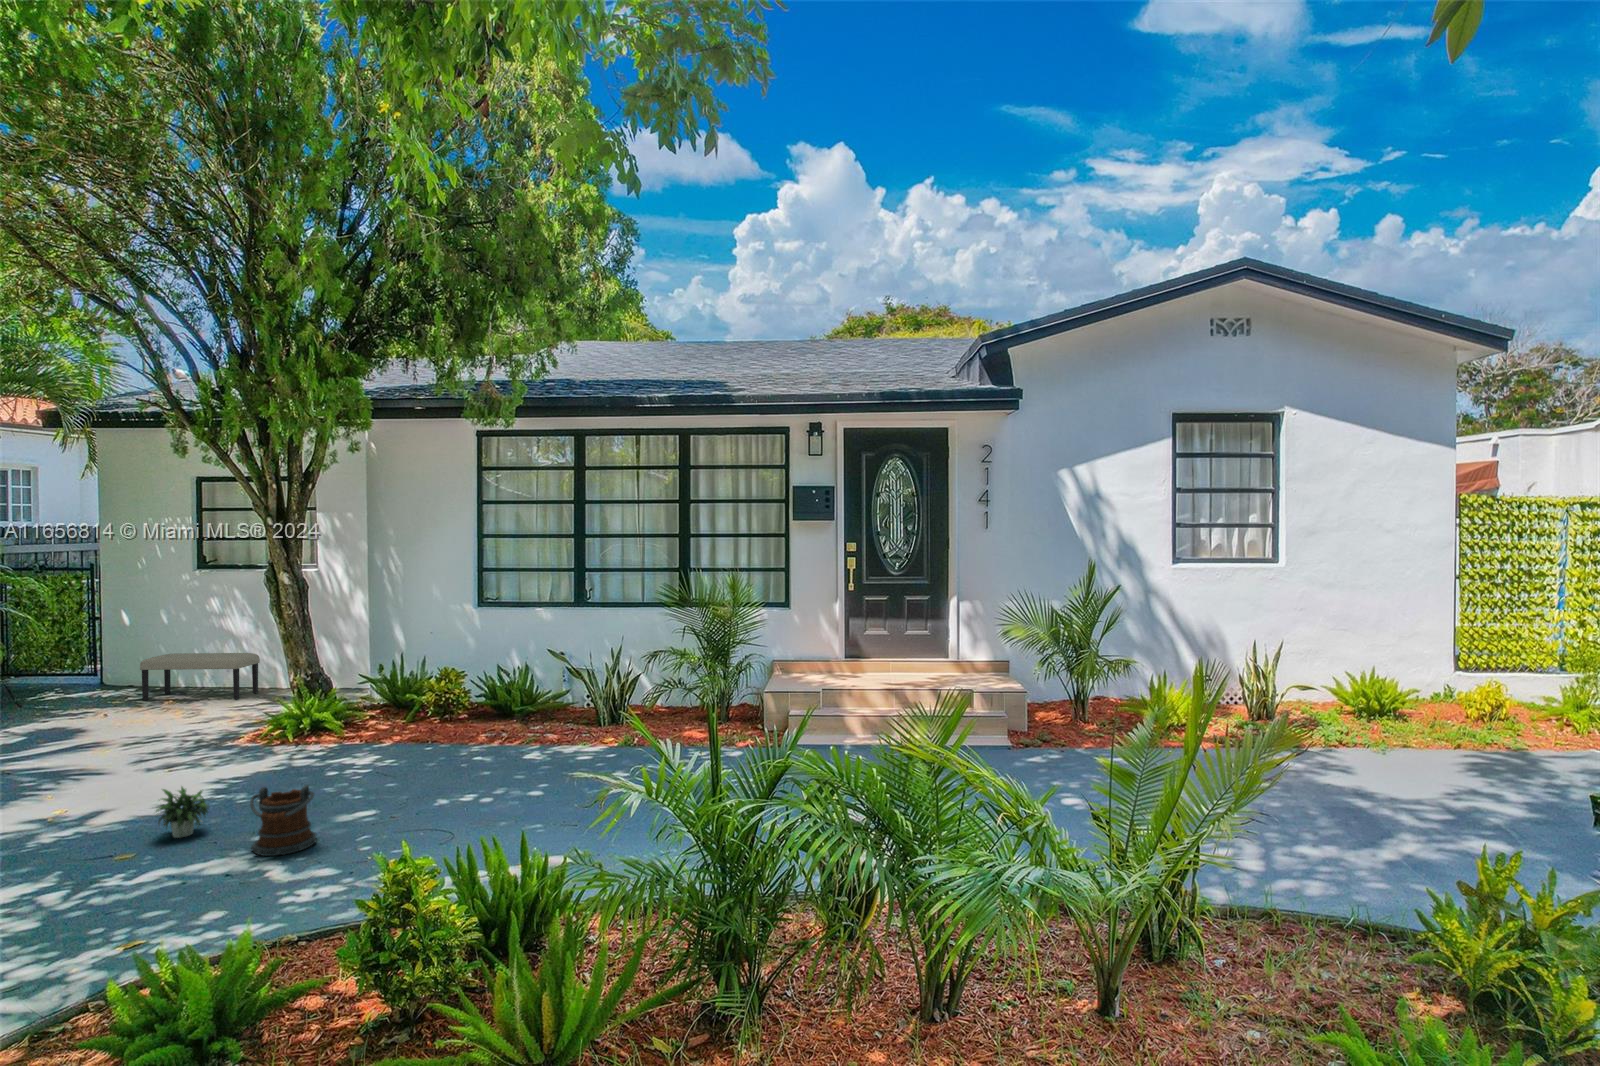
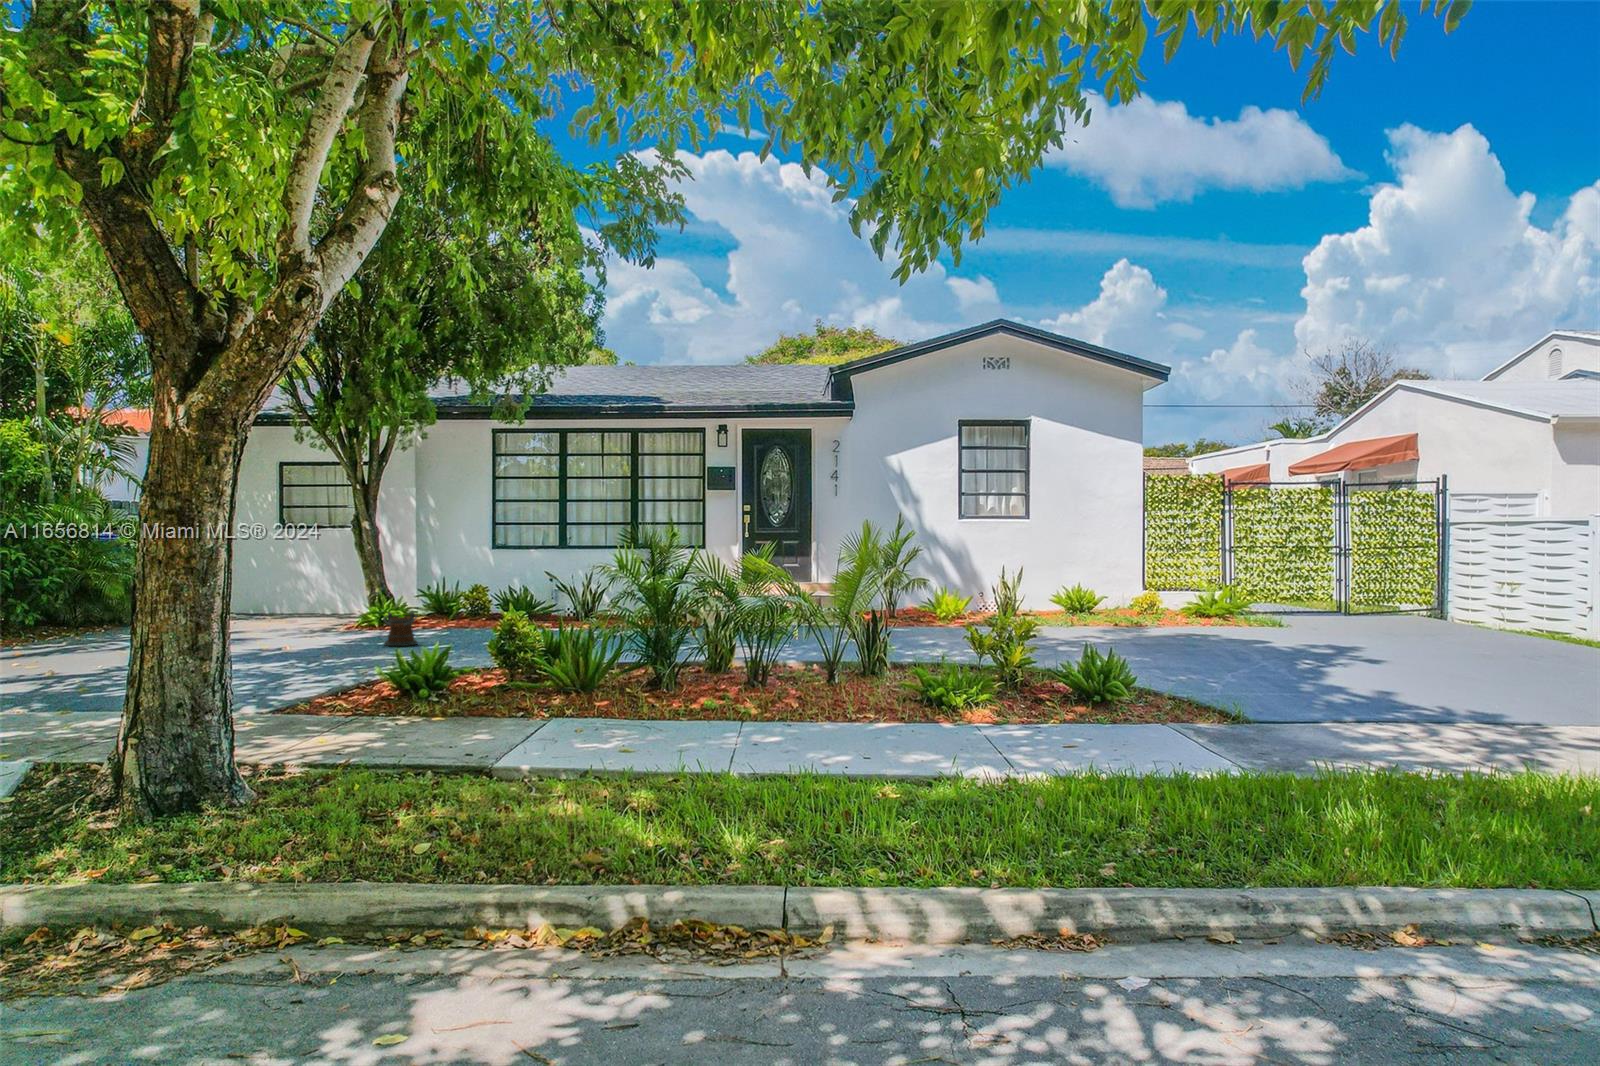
bench: present [140,653,260,701] -> none [260,582,340,612]
potted plant: present [156,787,209,838] -> none [327,617,356,643]

